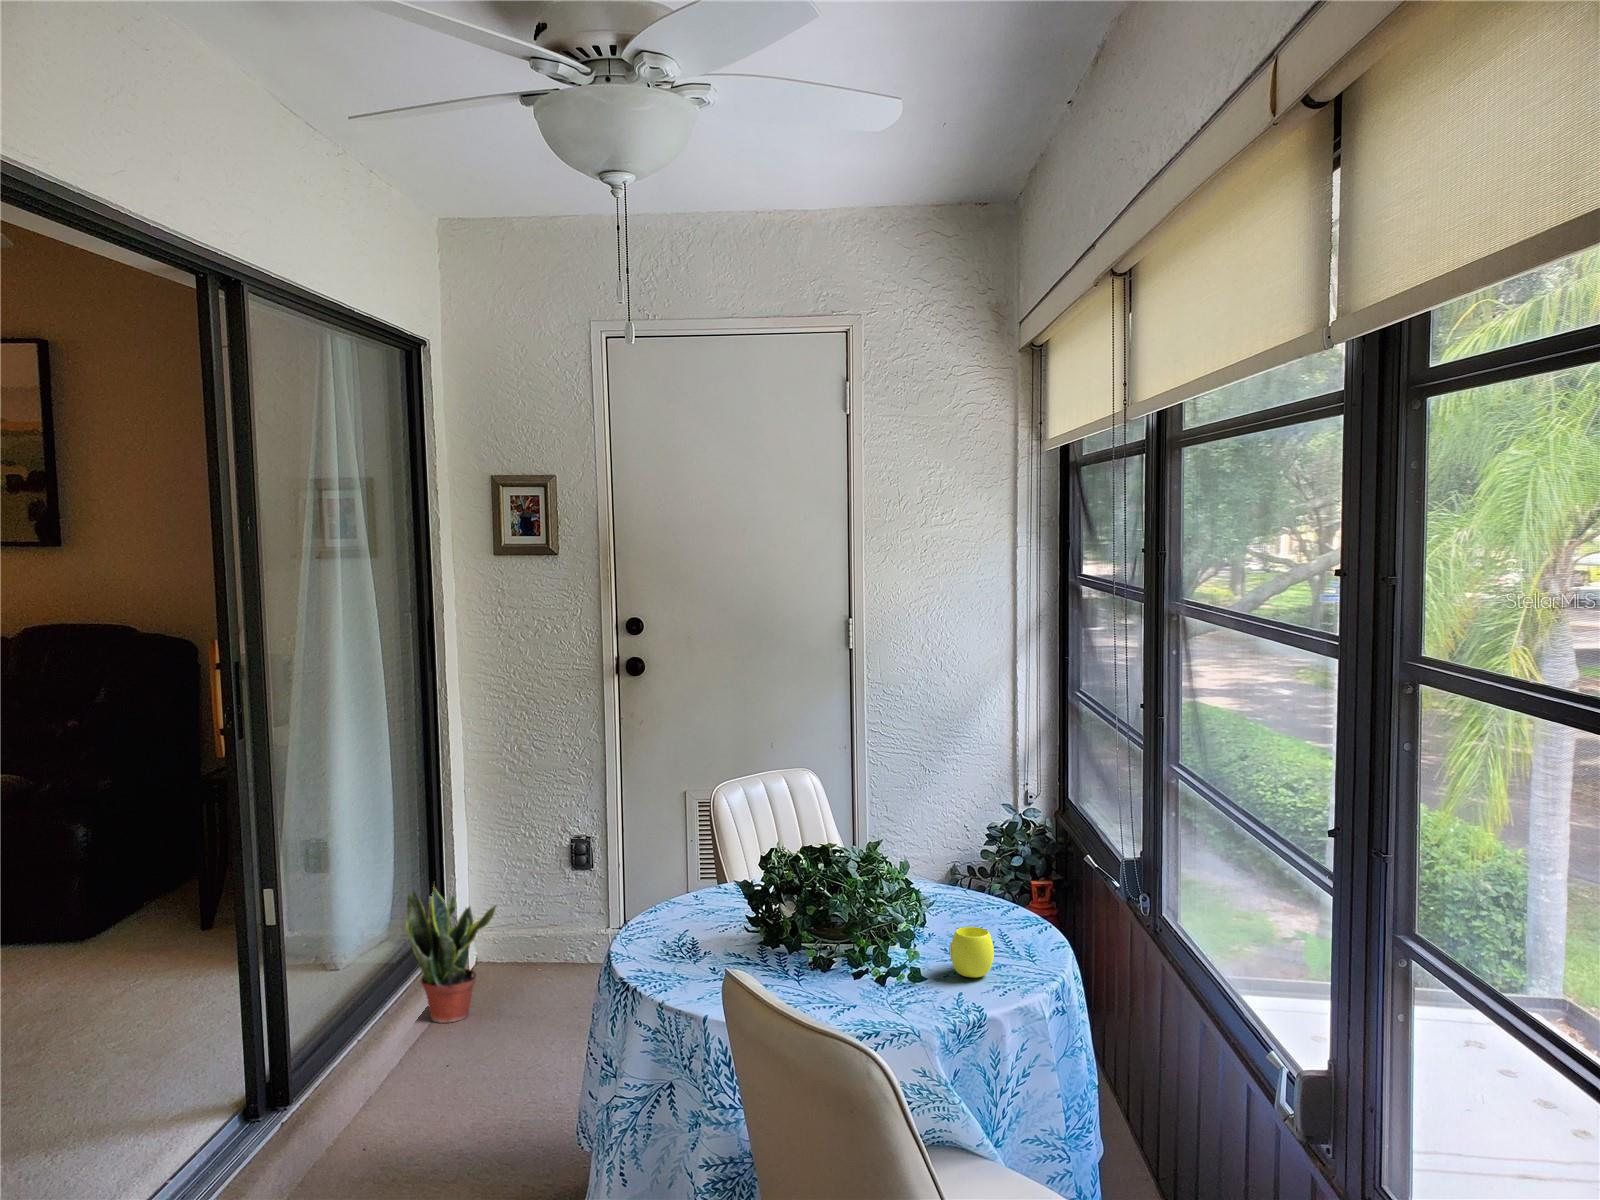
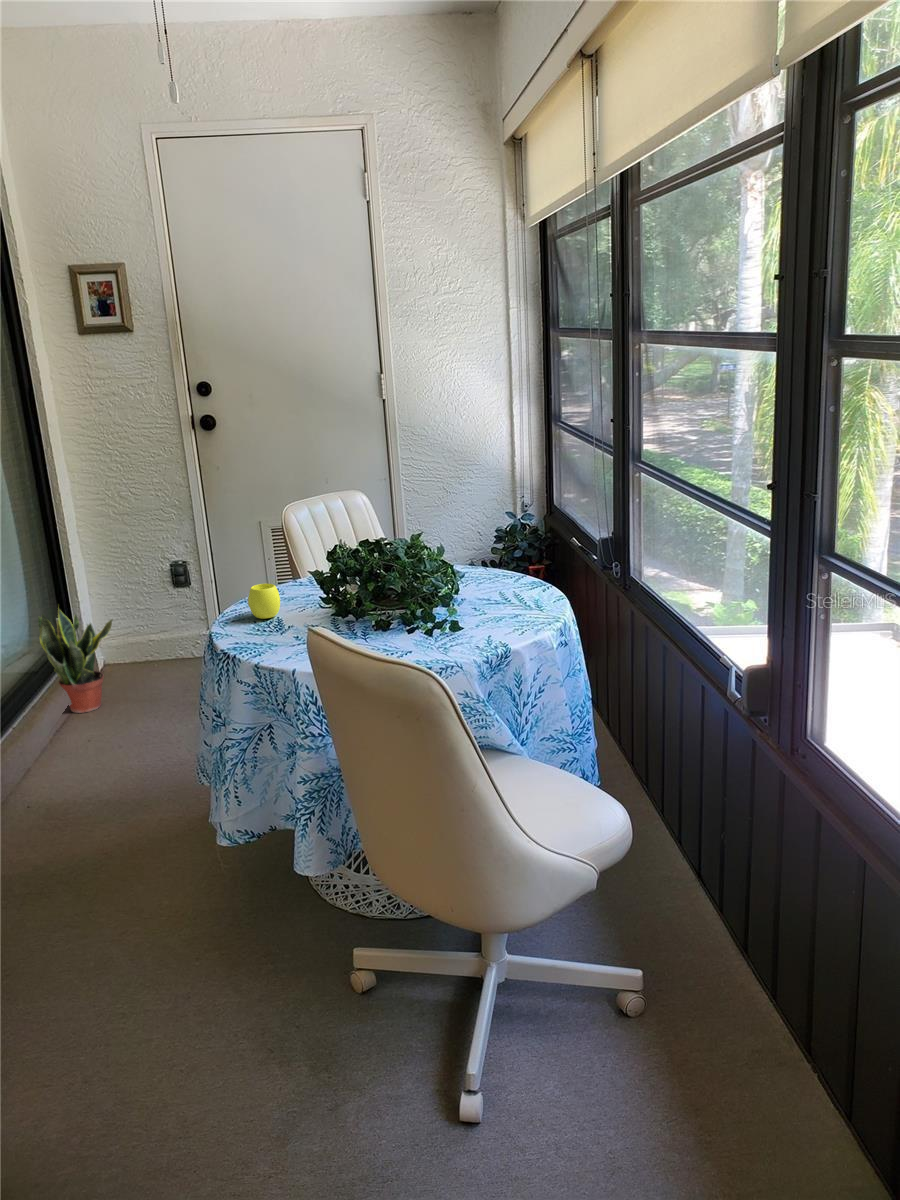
cup: present [949,927,994,977] -> present [247,584,280,619]

